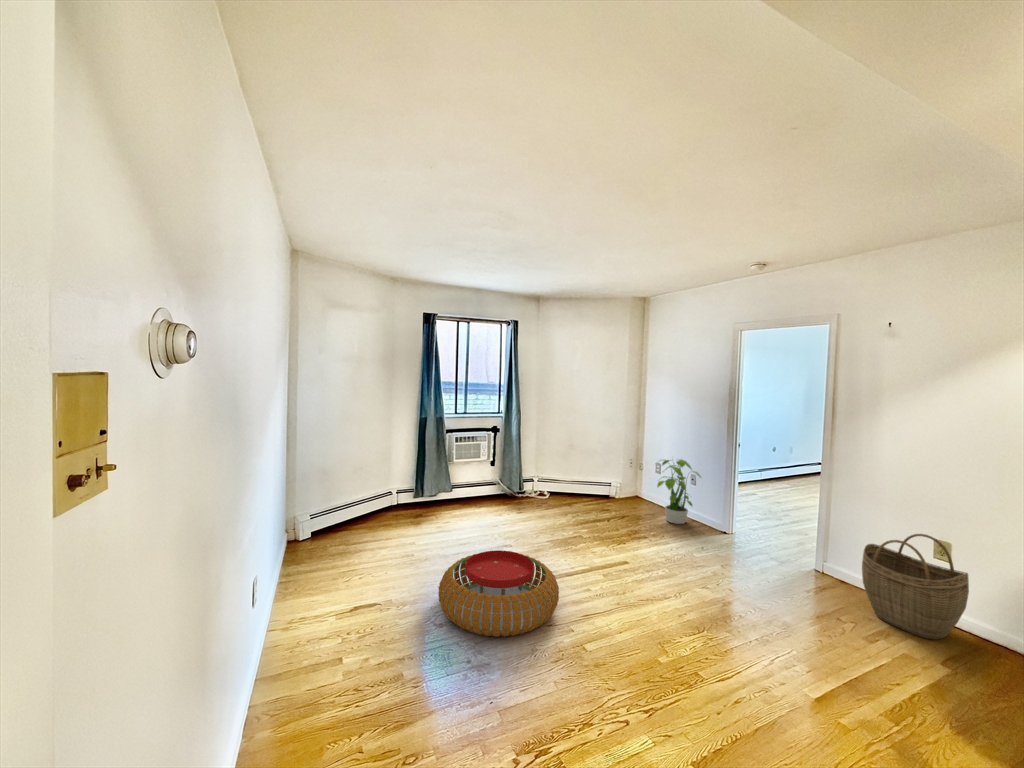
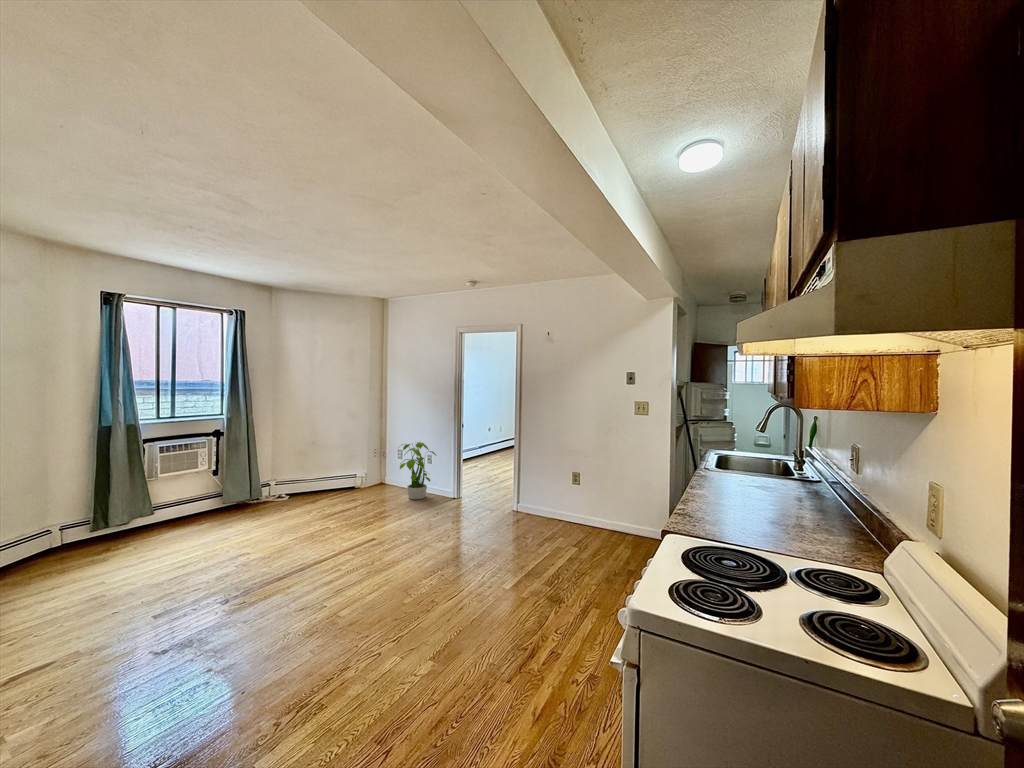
woven basket: present [862,534,969,640] -> none [544,467,598,535]
pouf: present [438,550,559,637] -> none [154,550,309,643]

